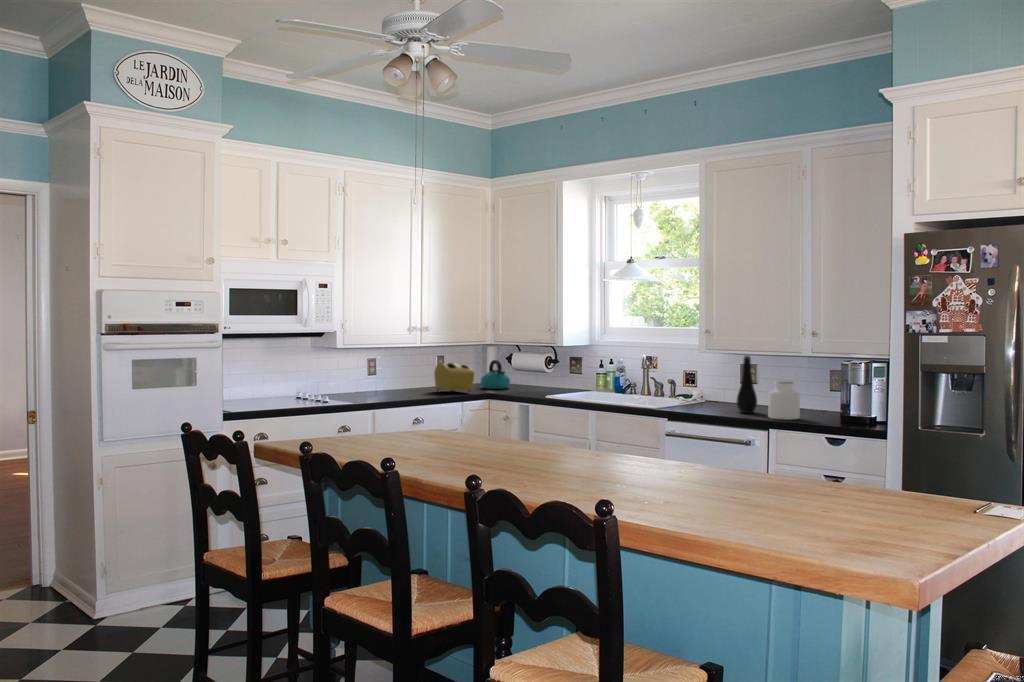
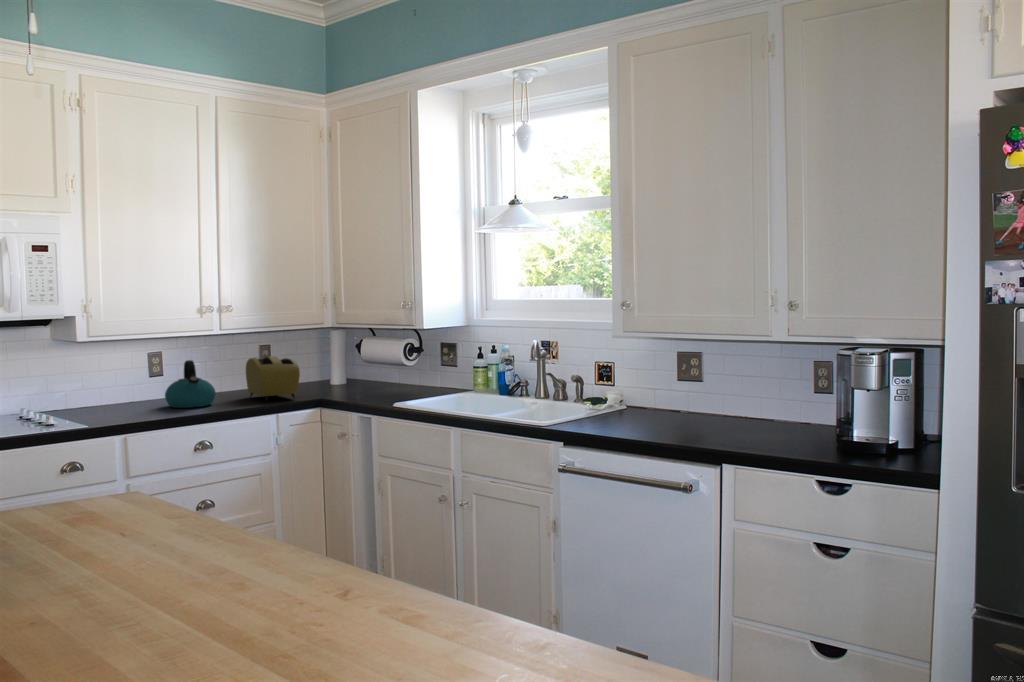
bottle: present [737,356,757,413] -> none [669,341,702,432]
kettle: present [481,360,510,389] -> present [165,360,216,408]
jar: present [768,381,800,420] -> none [720,384,771,448]

